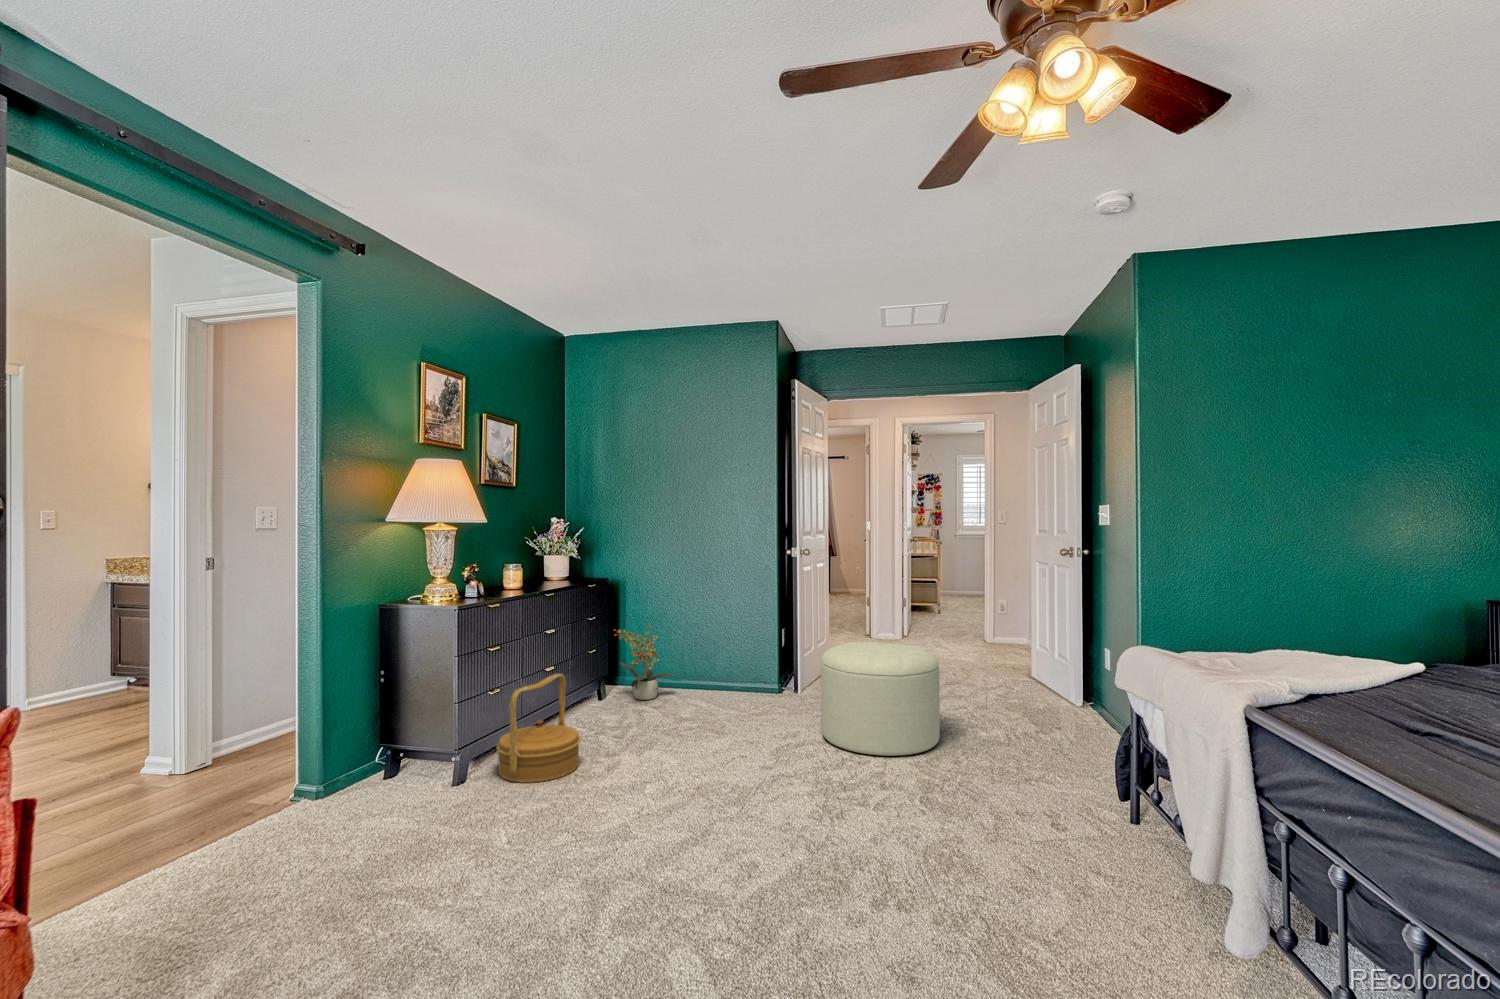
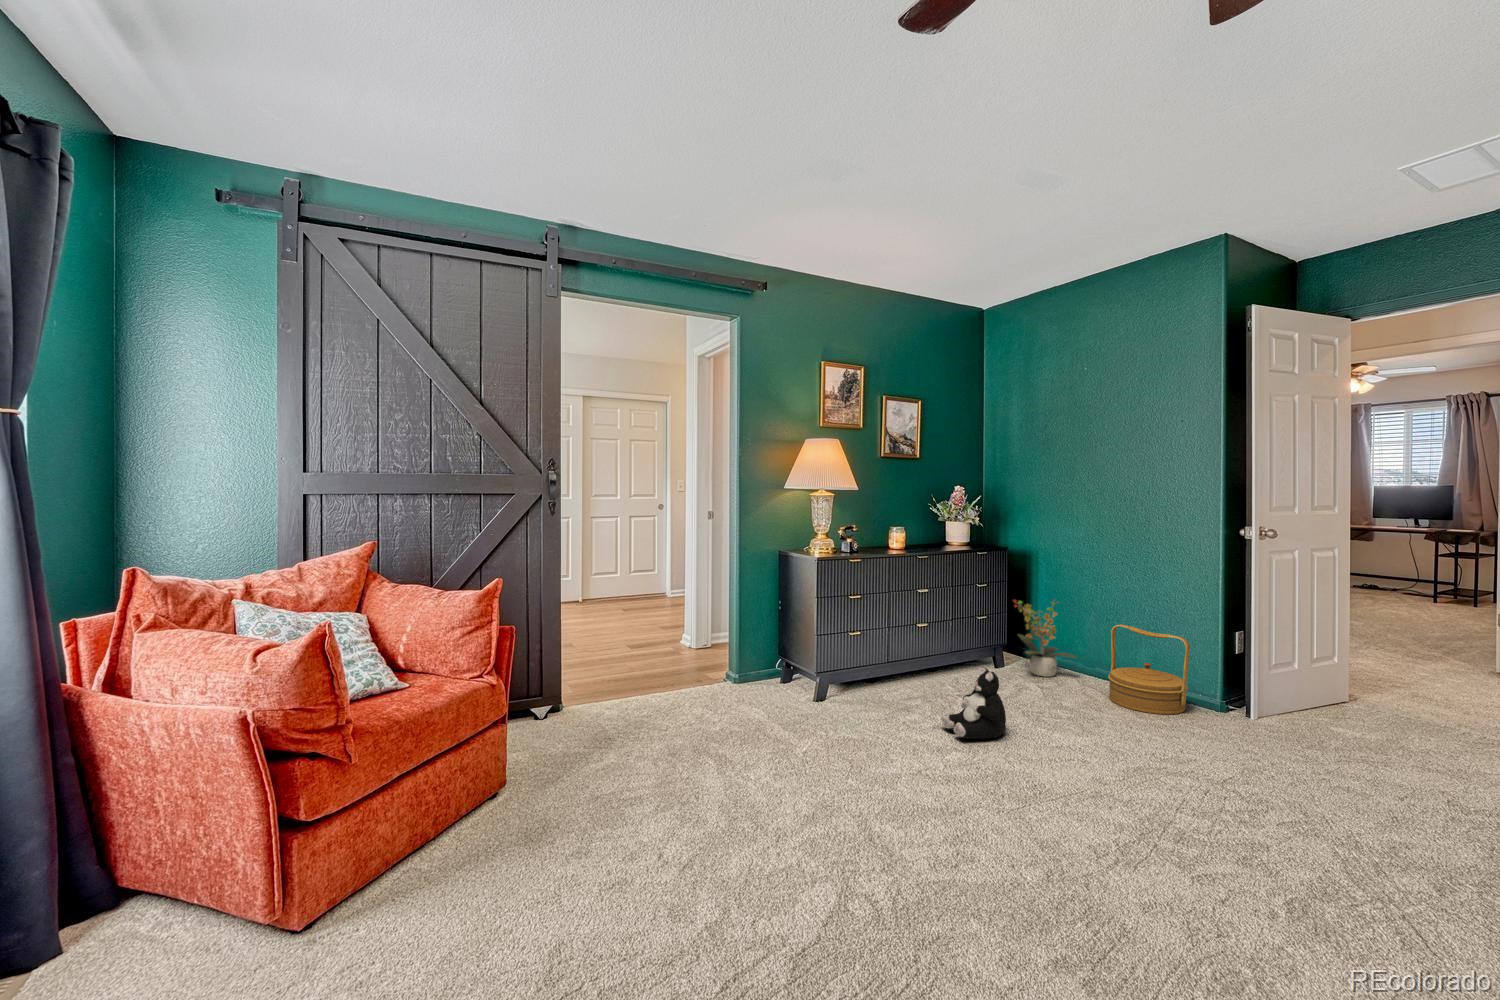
ottoman: present [821,642,940,756] -> none [1209,659,1418,829]
woven basket: present [497,674,581,783] -> present [1108,624,1190,714]
plush toy: none [616,698,676,776] -> present [941,668,1006,739]

